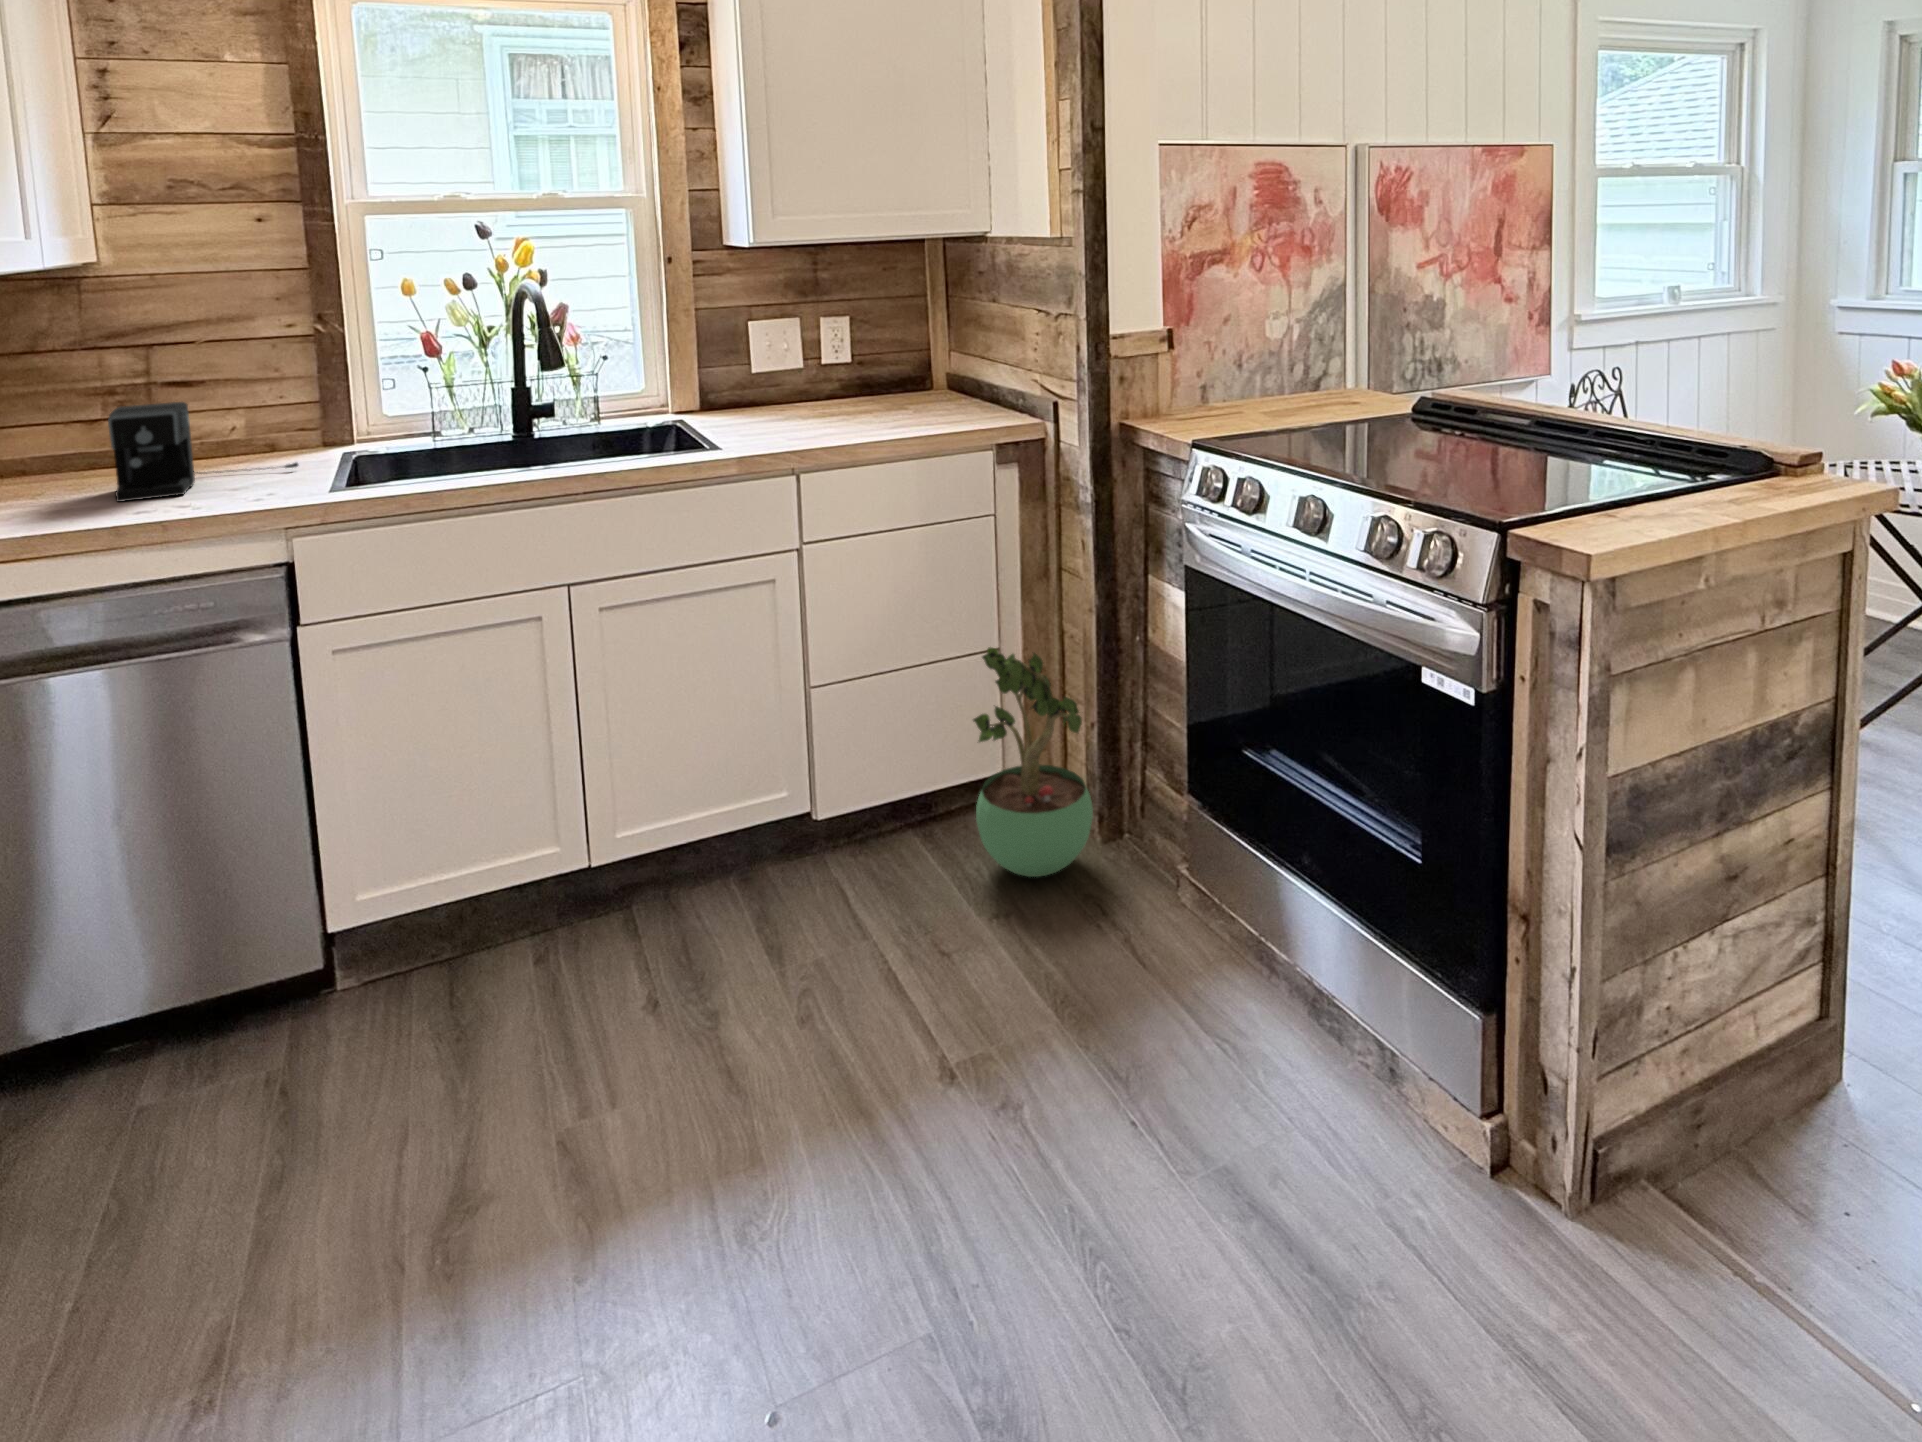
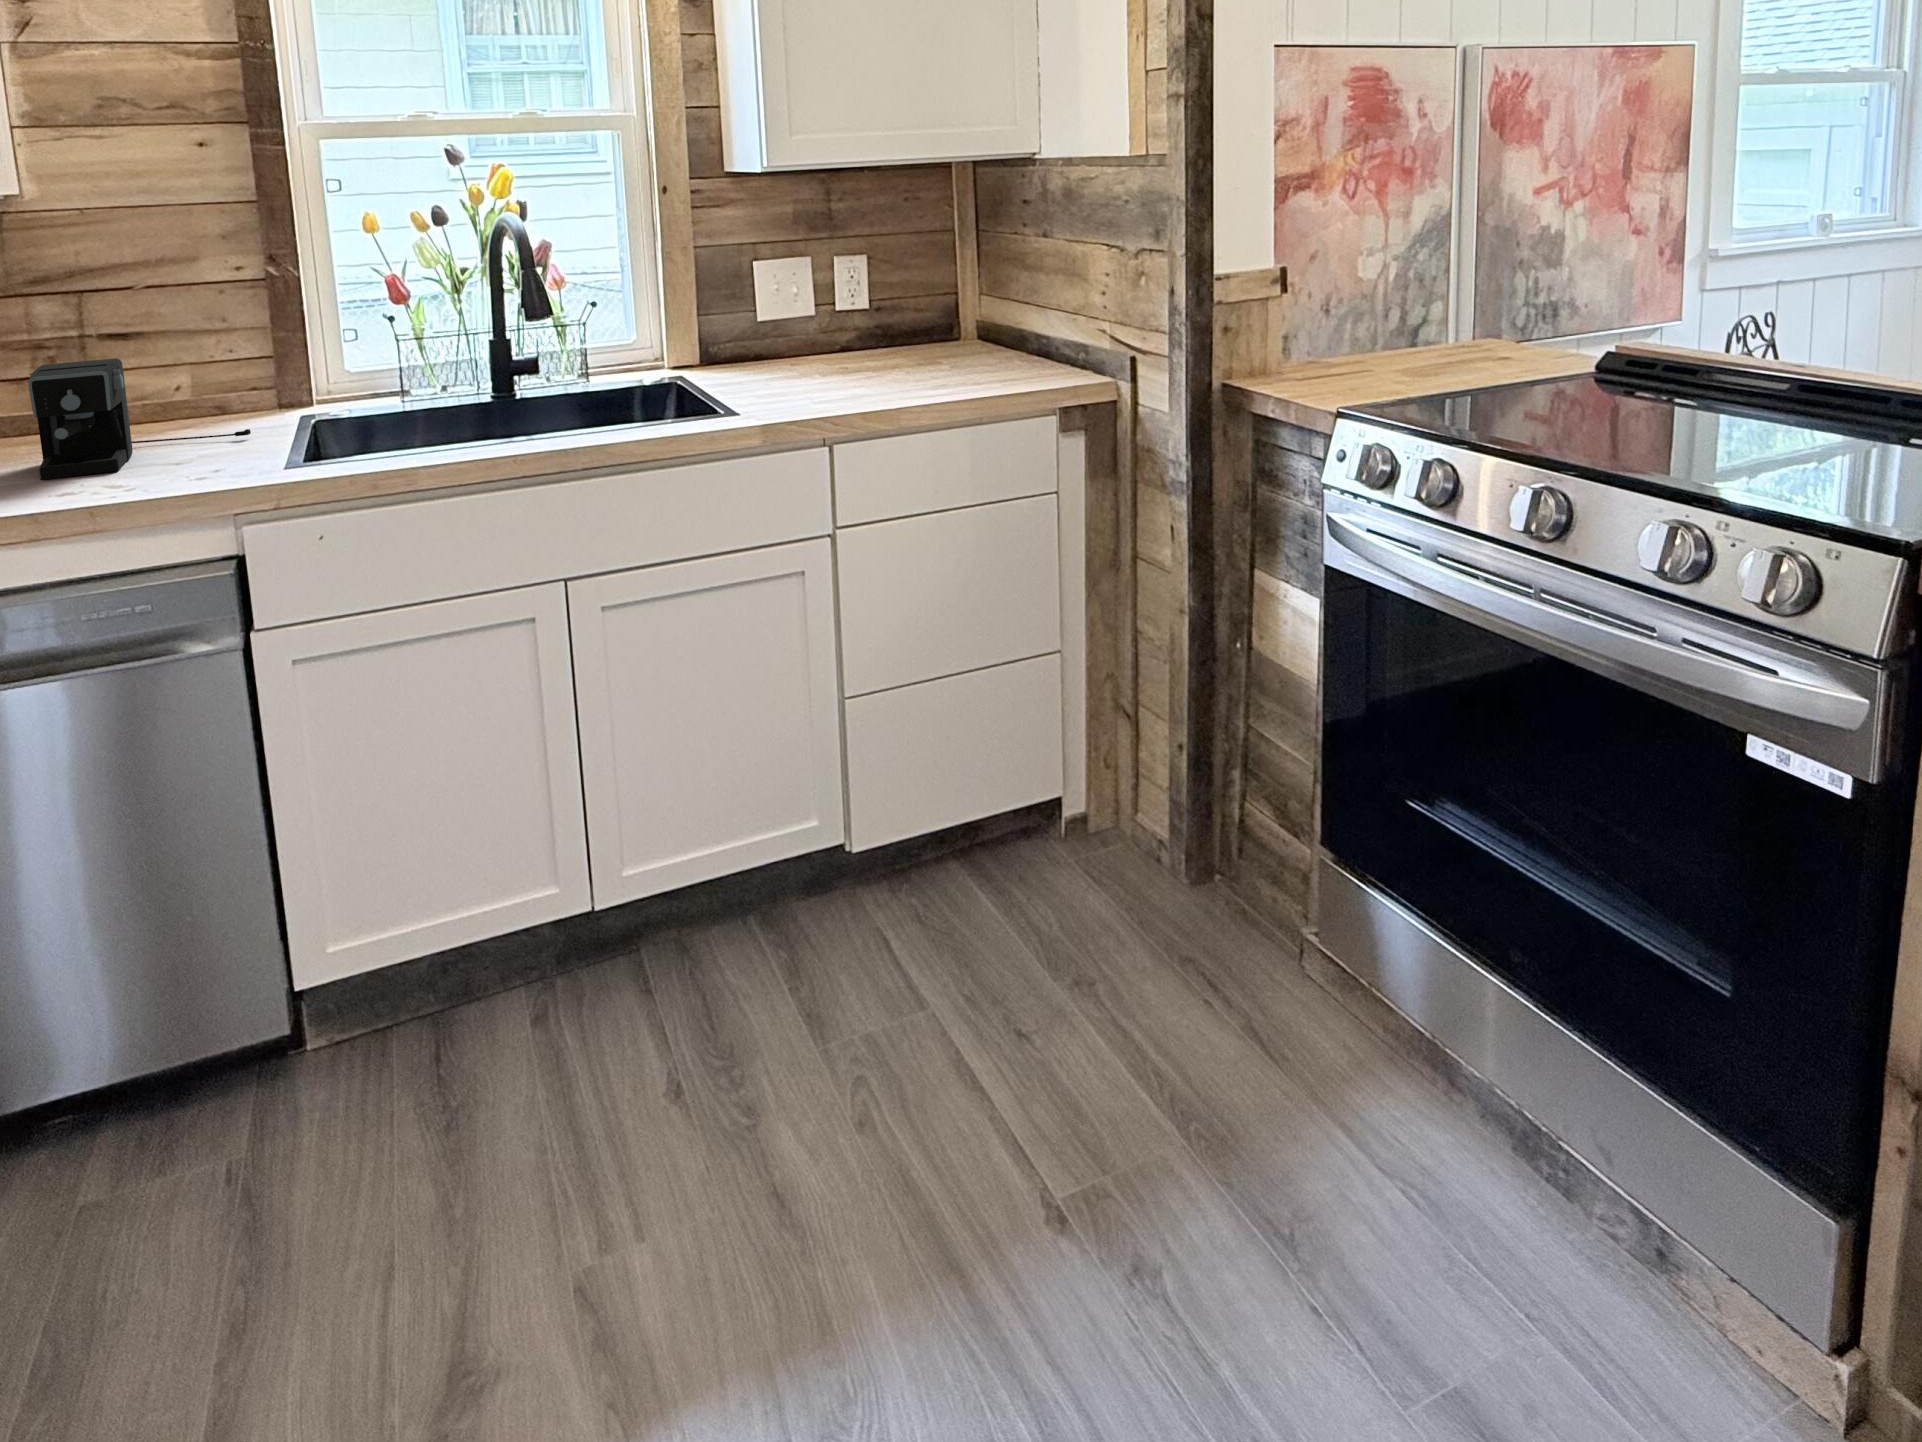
potted plant: present [973,647,1093,877] -> none [1034,654,1185,929]

